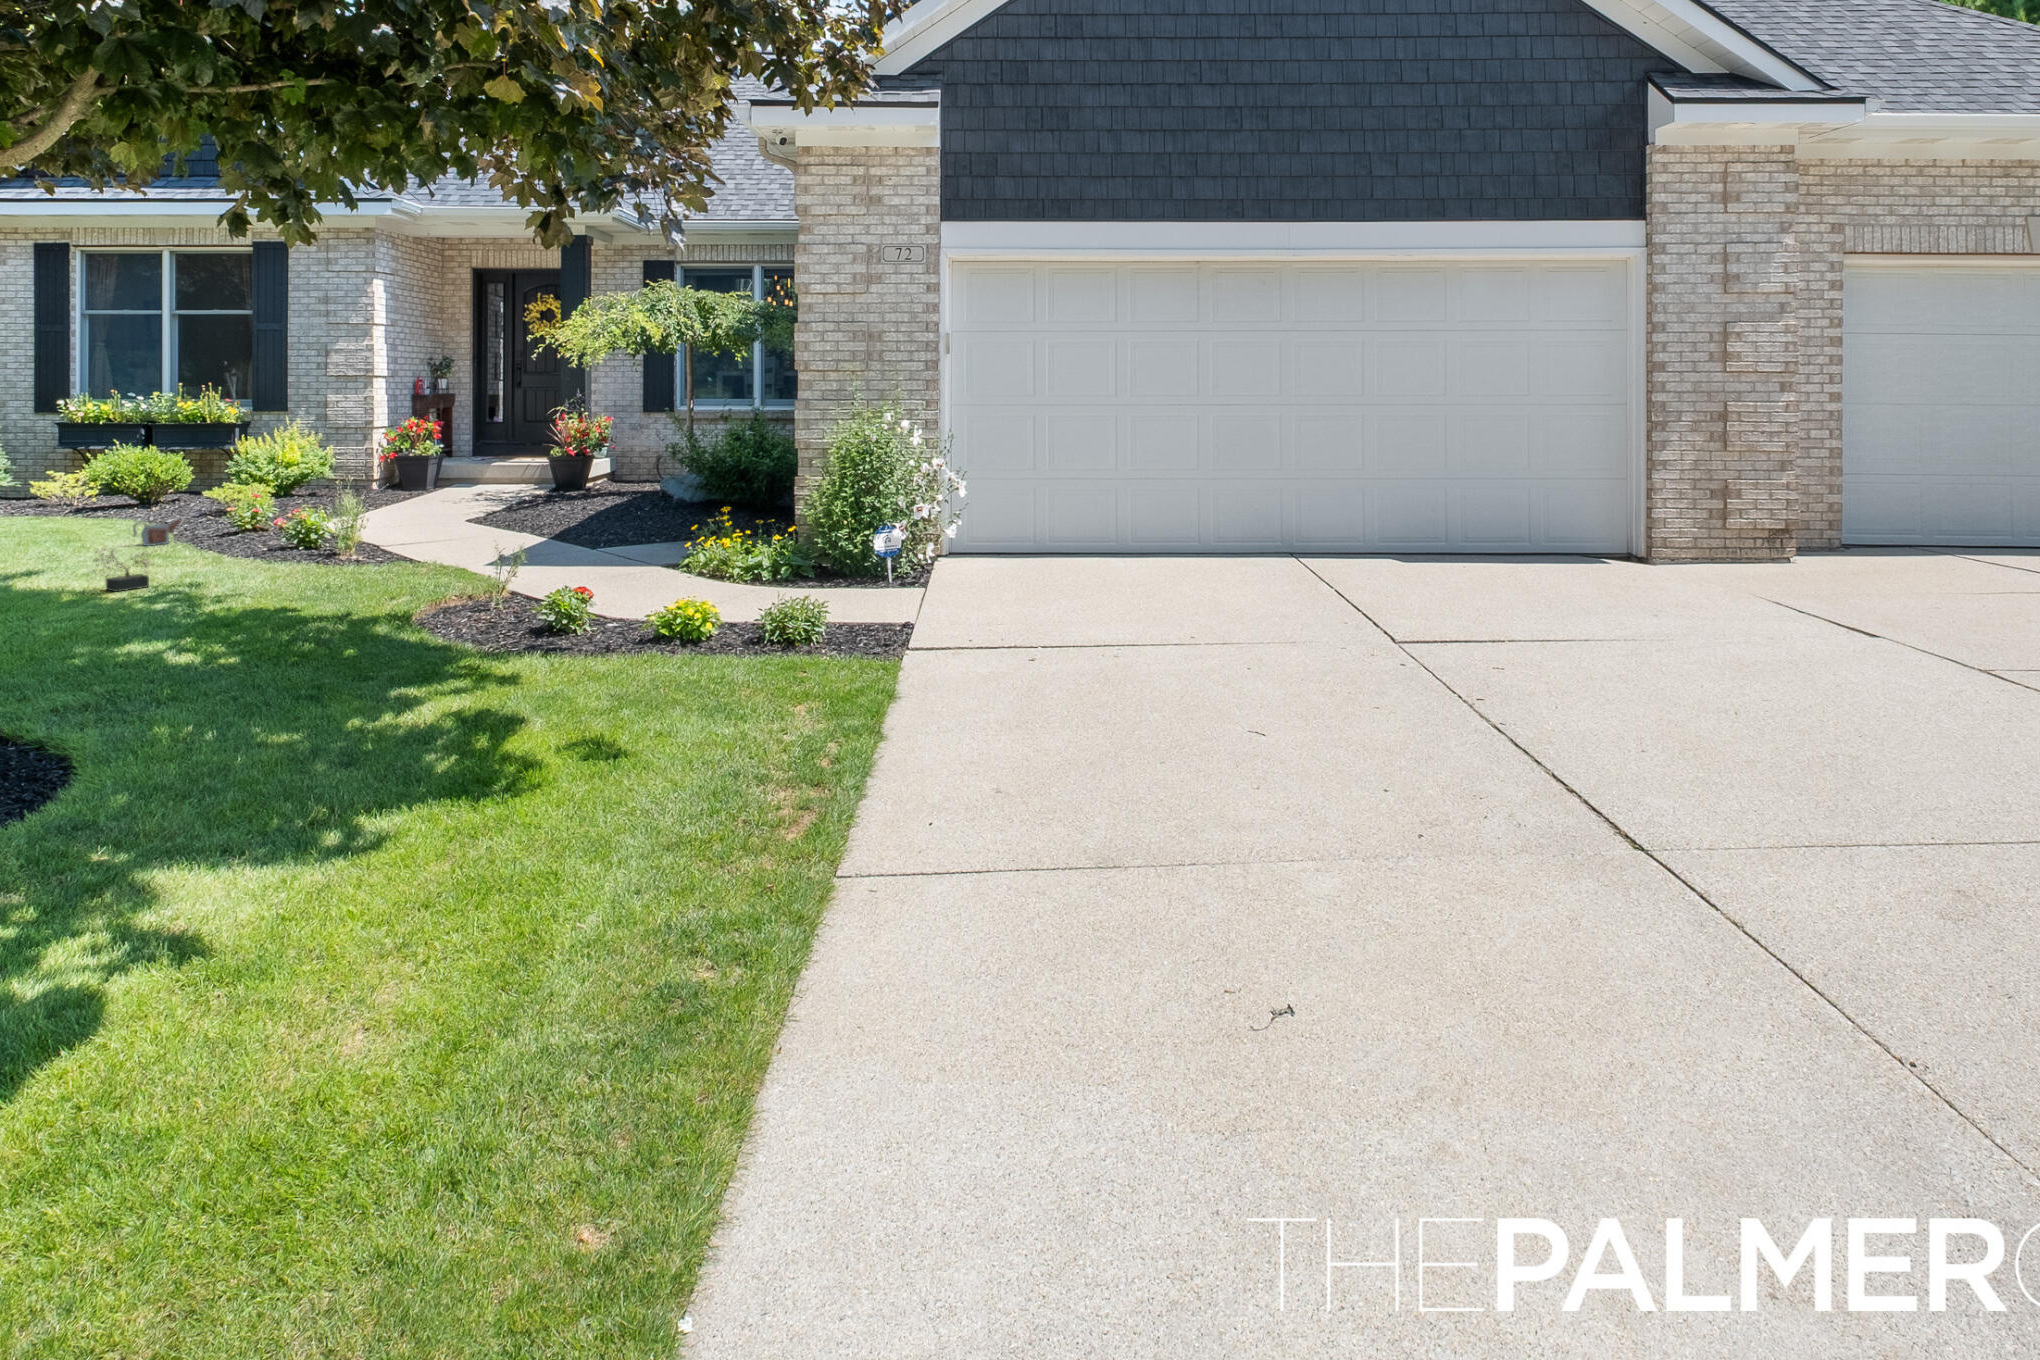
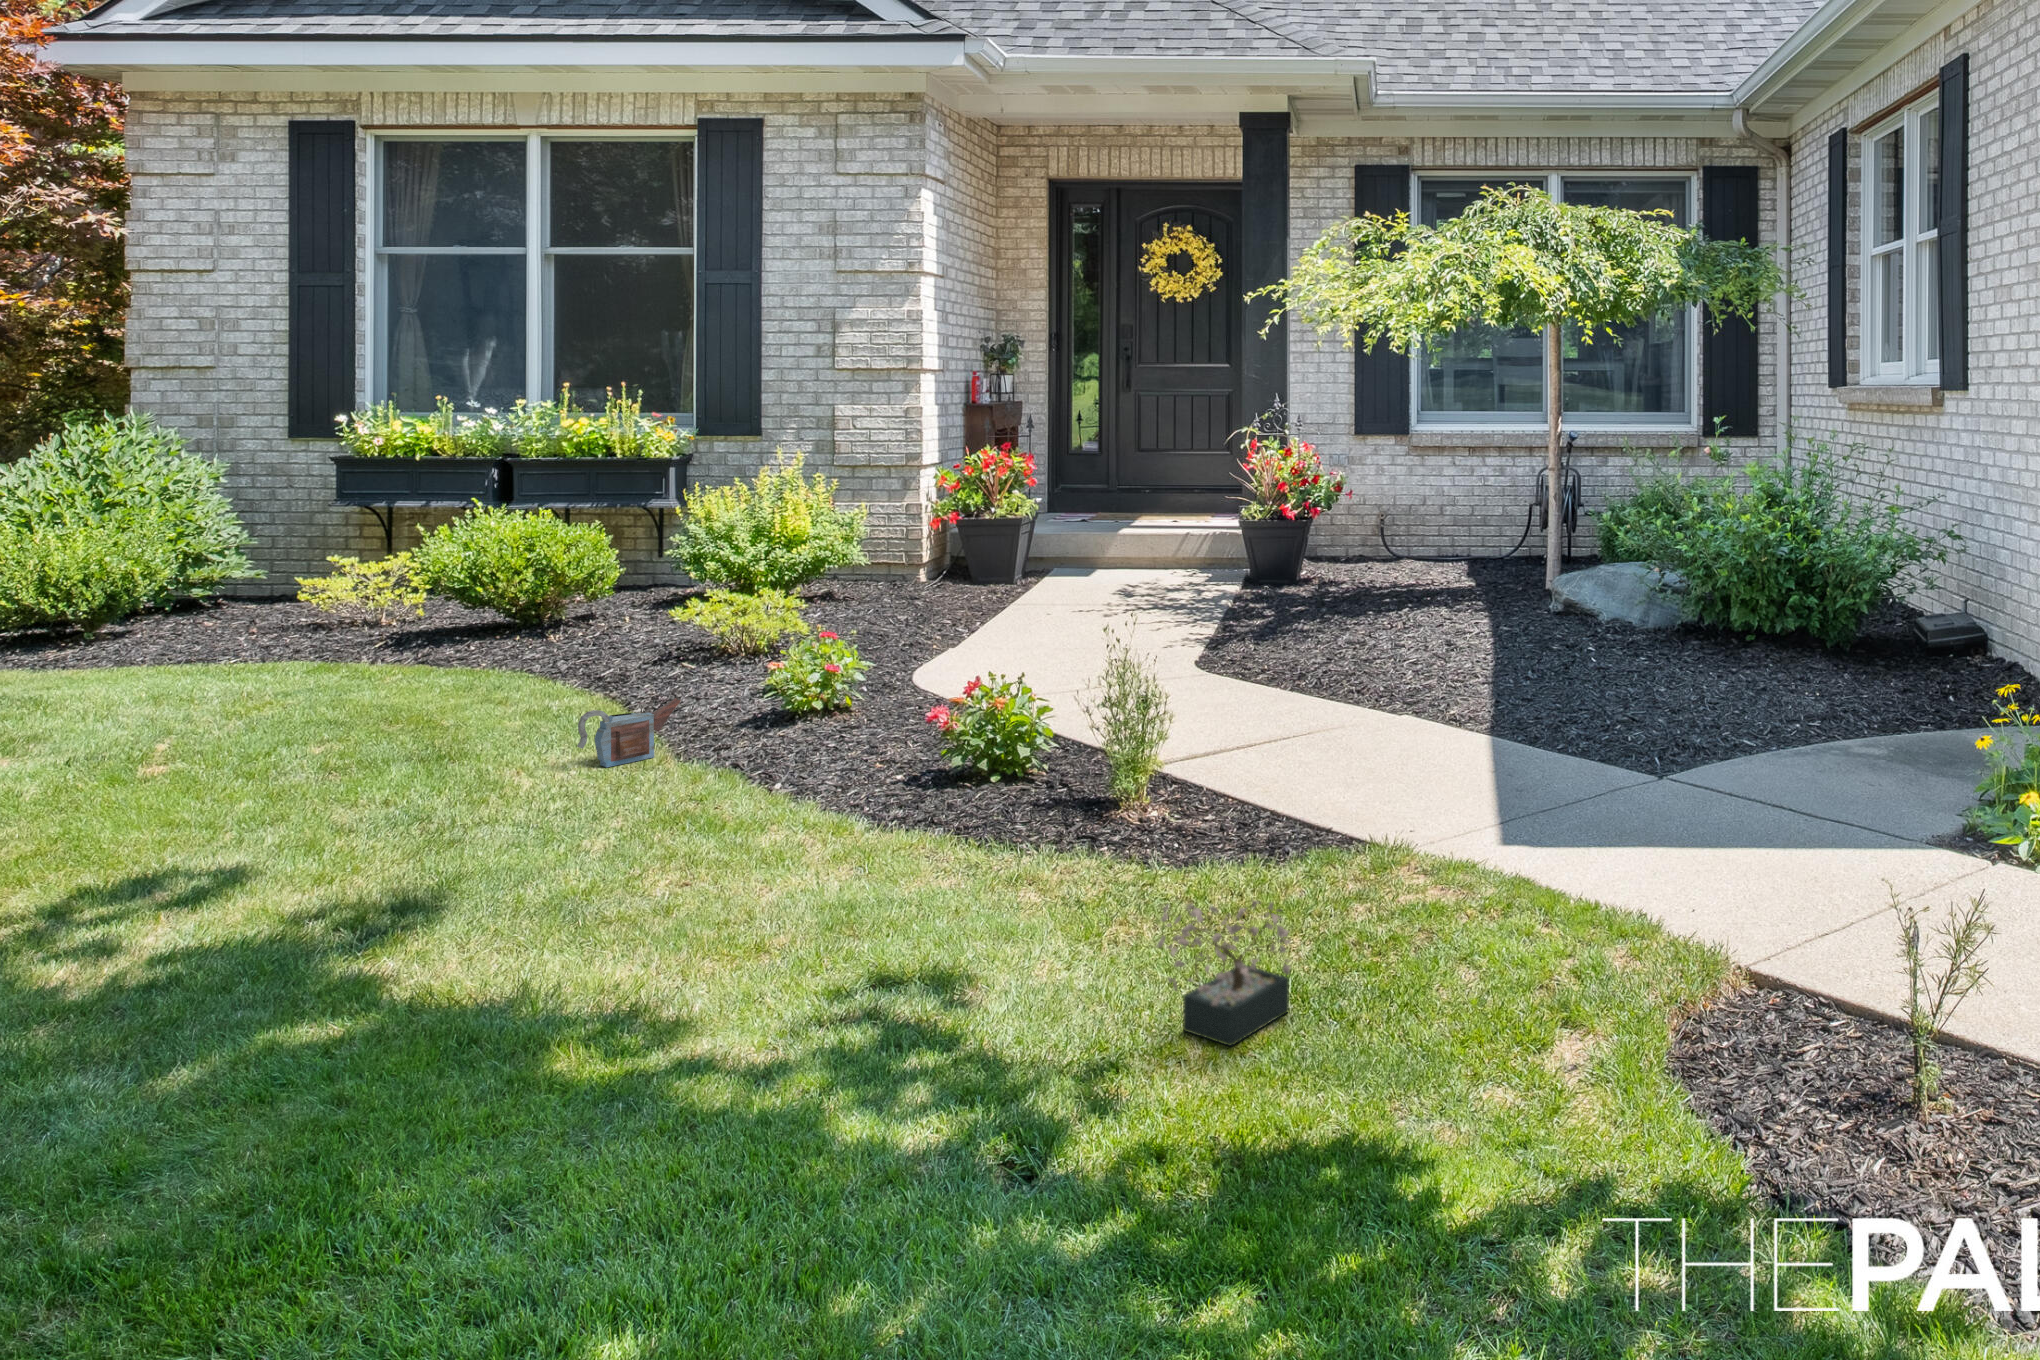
decorative plant: present [94,548,154,592] -> present [1157,901,1290,1046]

